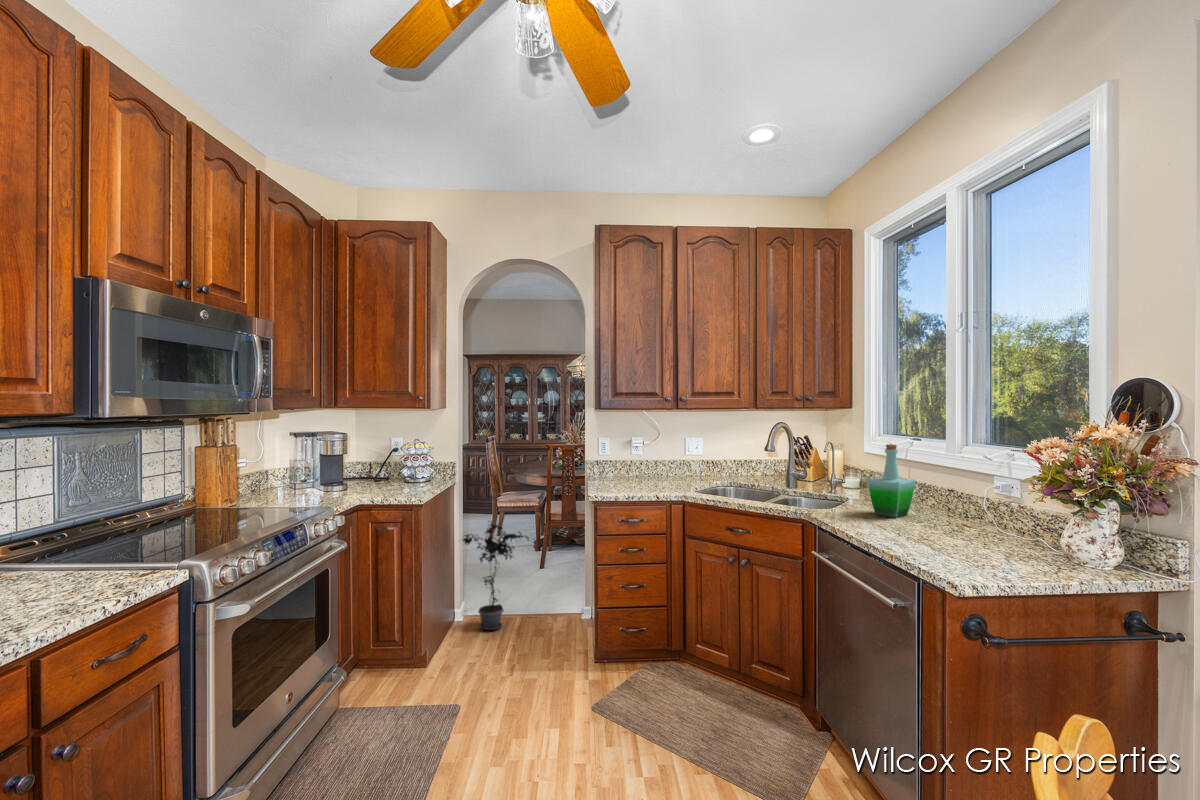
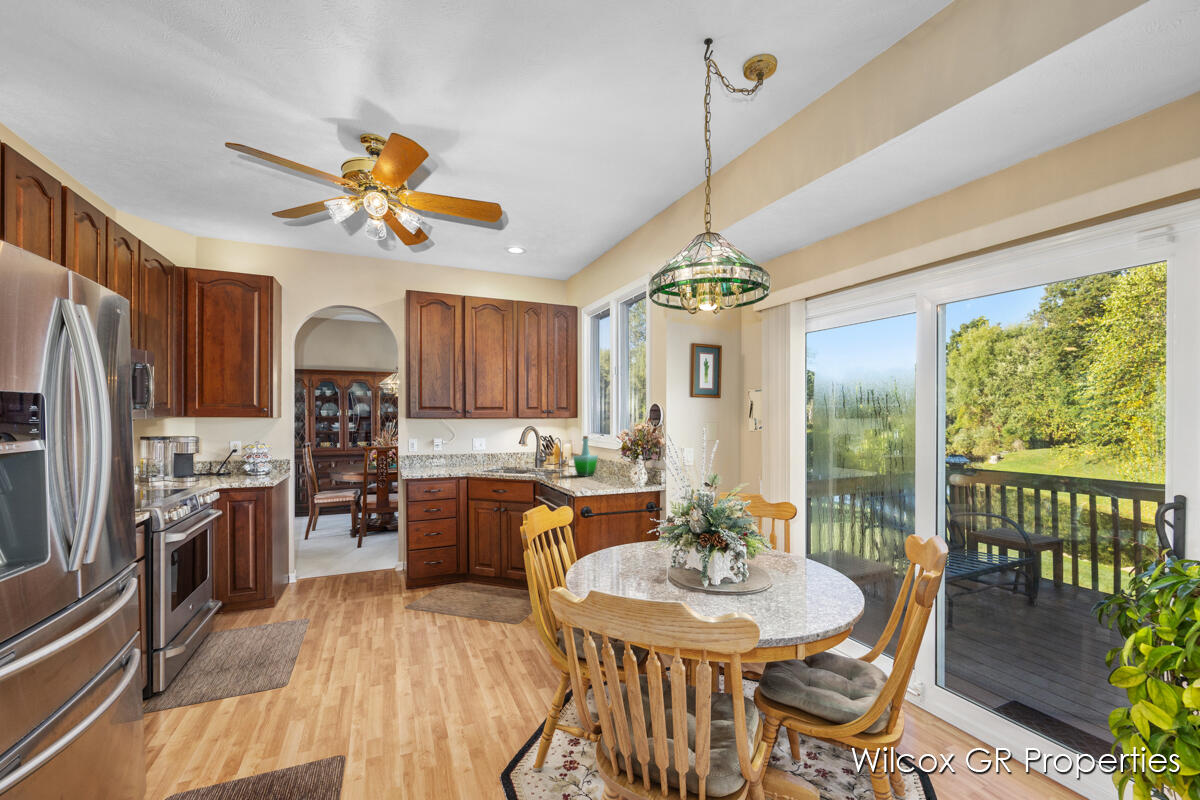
potted plant: present [463,524,529,630] -> none [292,503,352,585]

